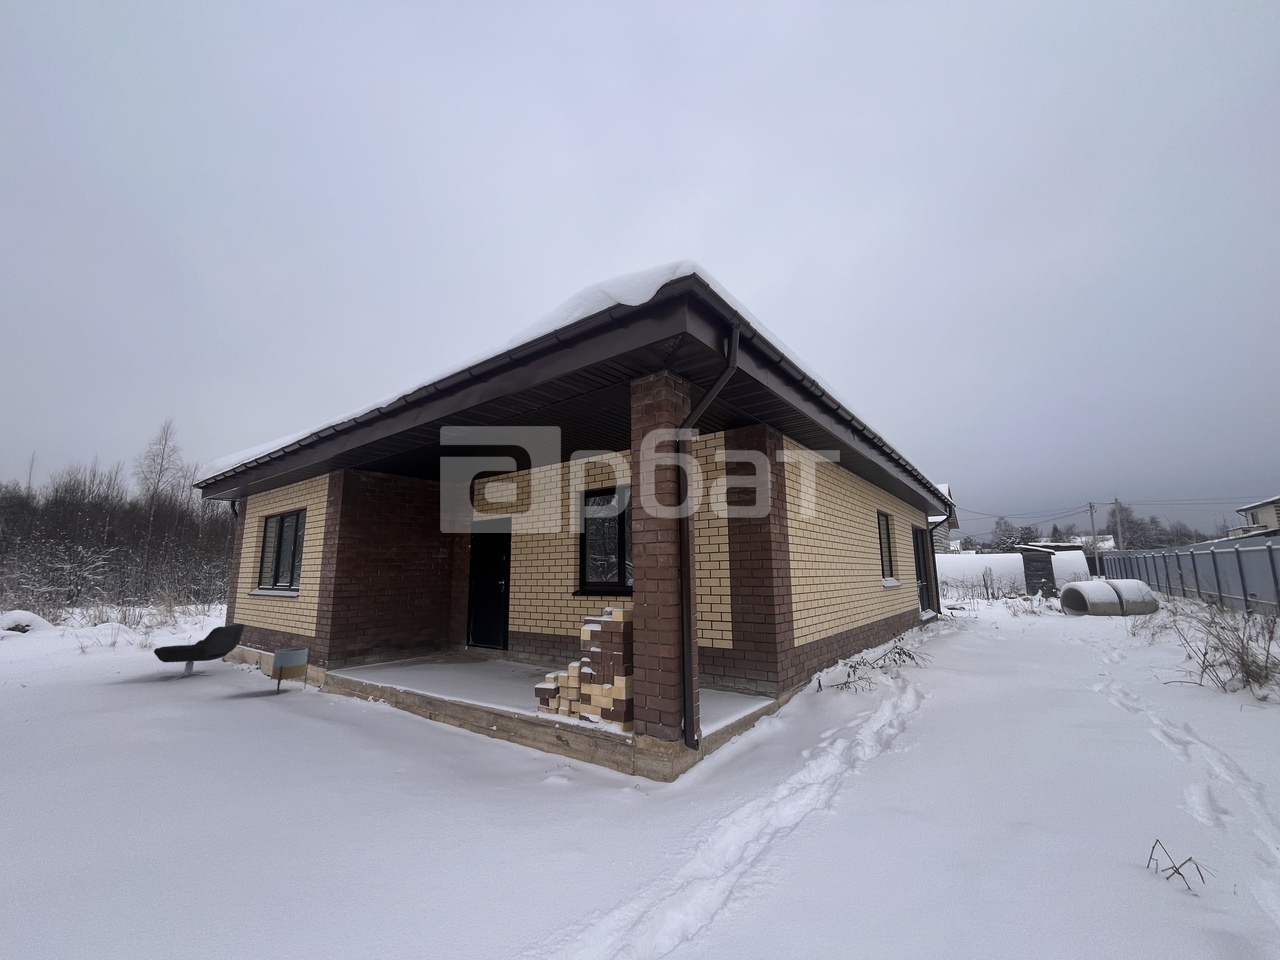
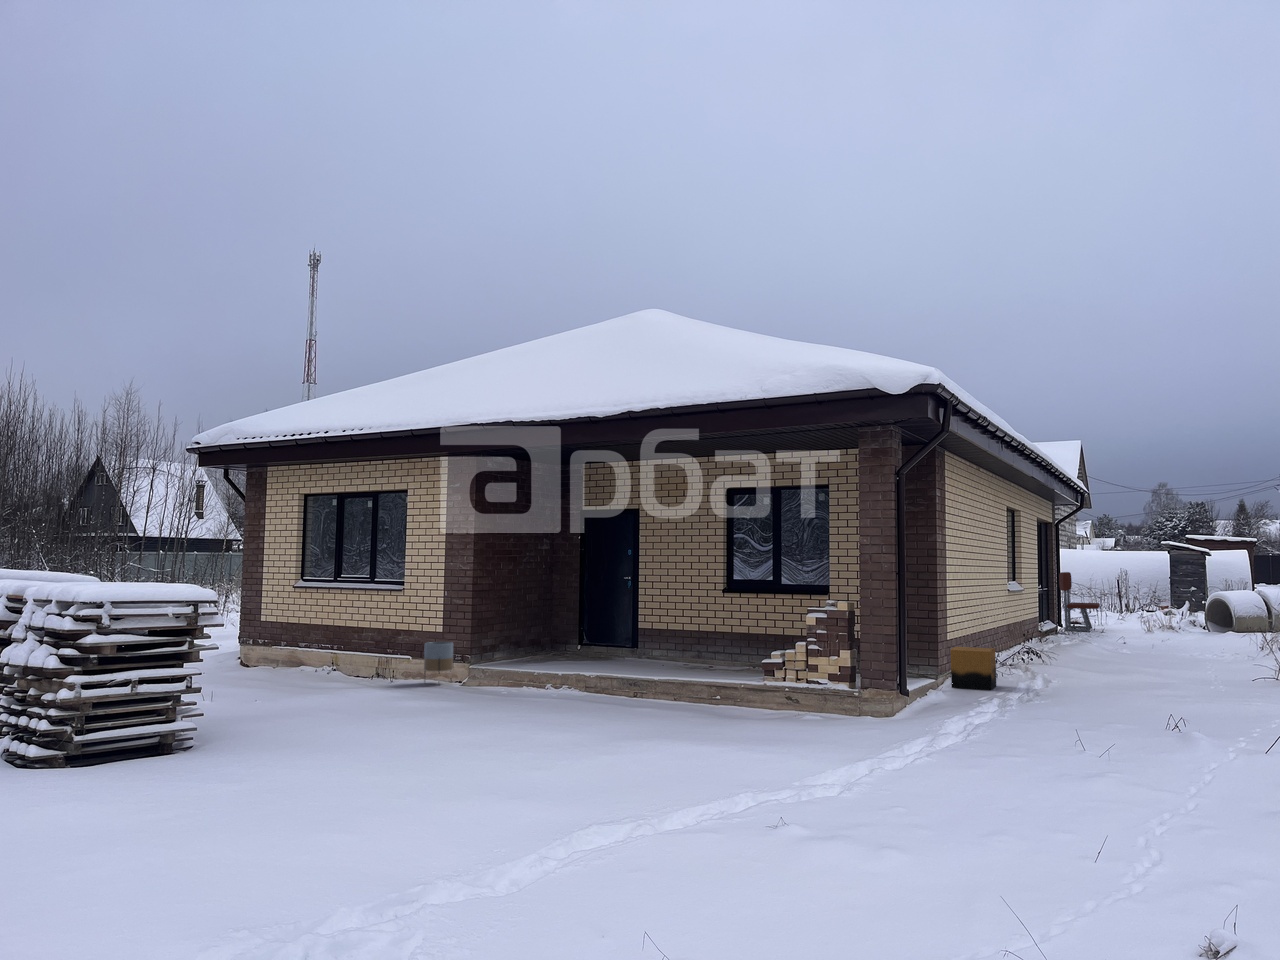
bench: none [934,570,971,618] -> present [1059,572,1100,632]
lounge chair: present [154,624,245,681] -> none [240,620,316,679]
cardboard box: none [796,654,855,712] -> present [951,647,996,690]

